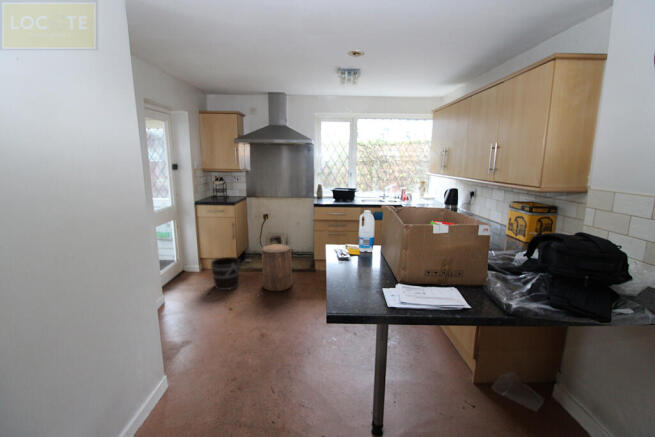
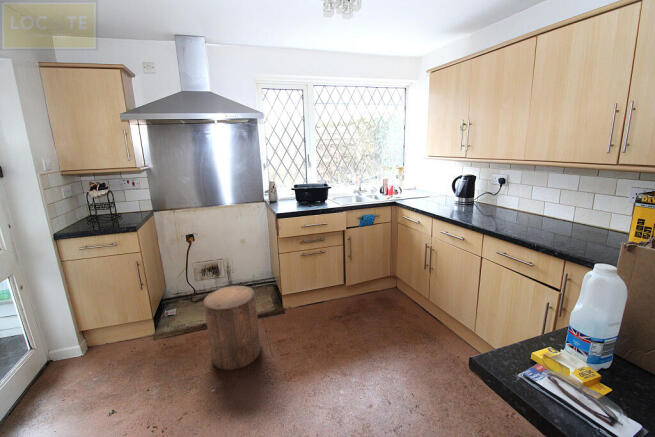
bucket: present [211,257,240,290] -> none [105,323,167,393]

